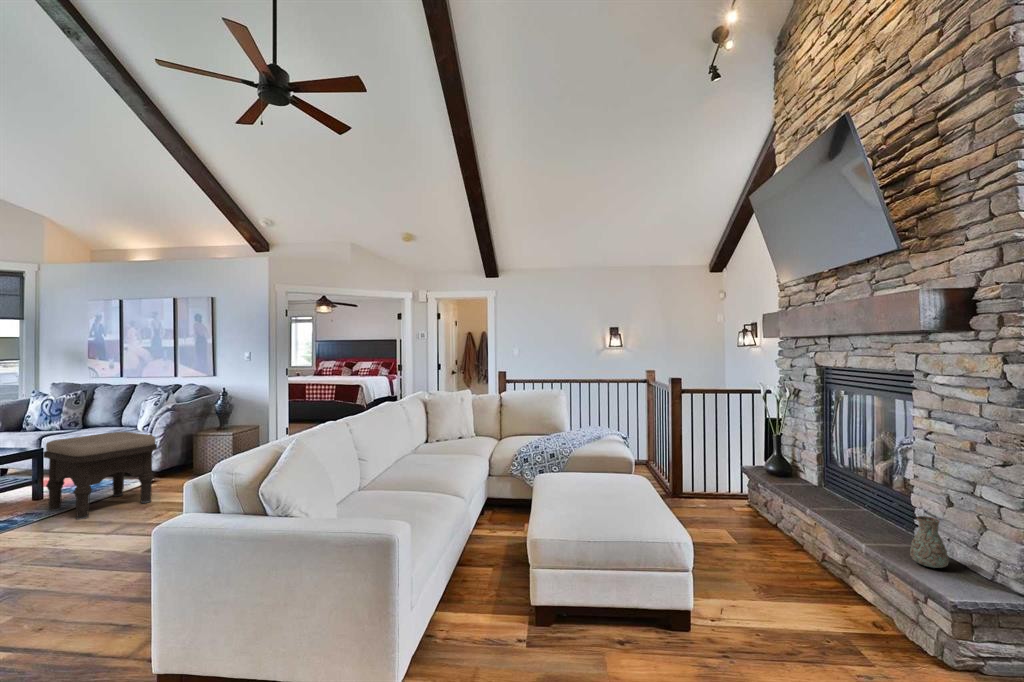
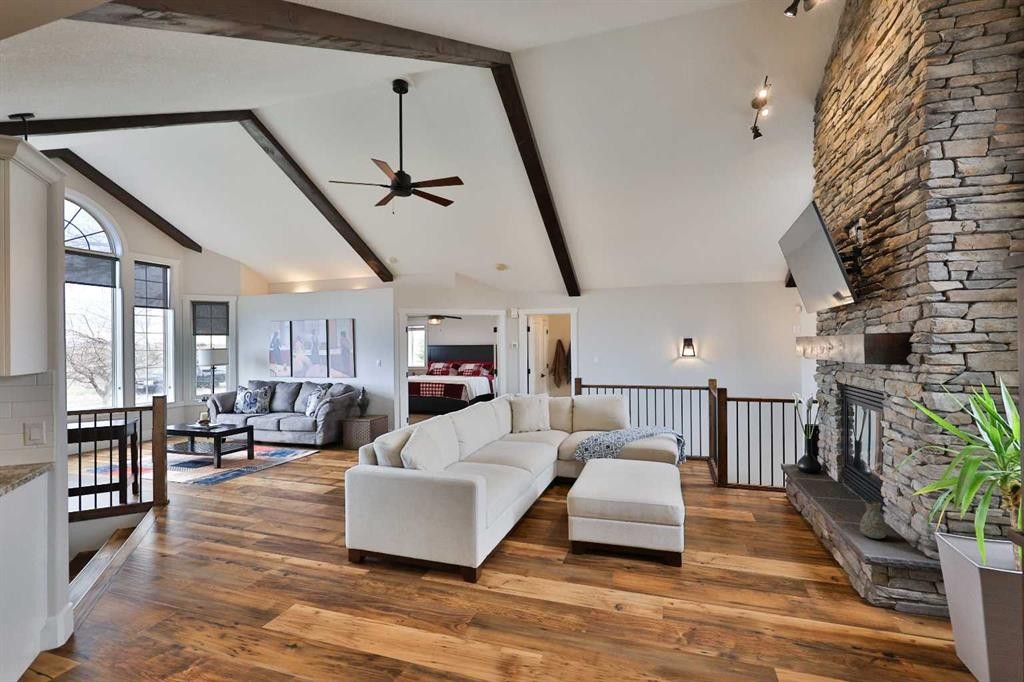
ottoman: present [43,432,157,520] -> none [259,417,326,476]

